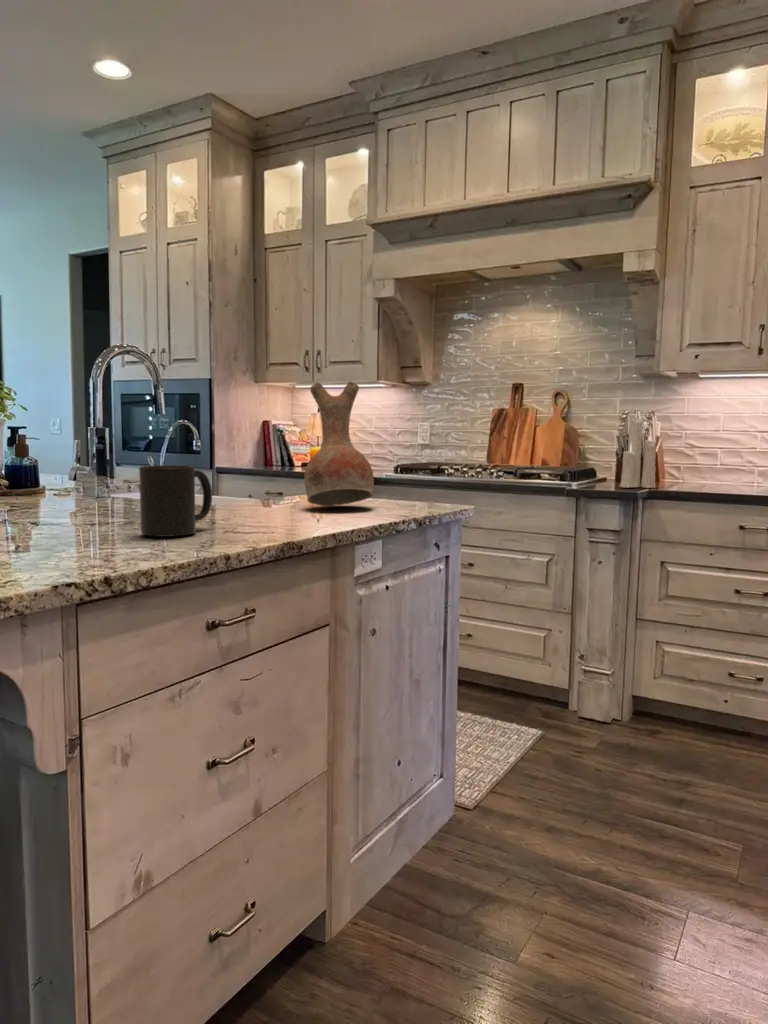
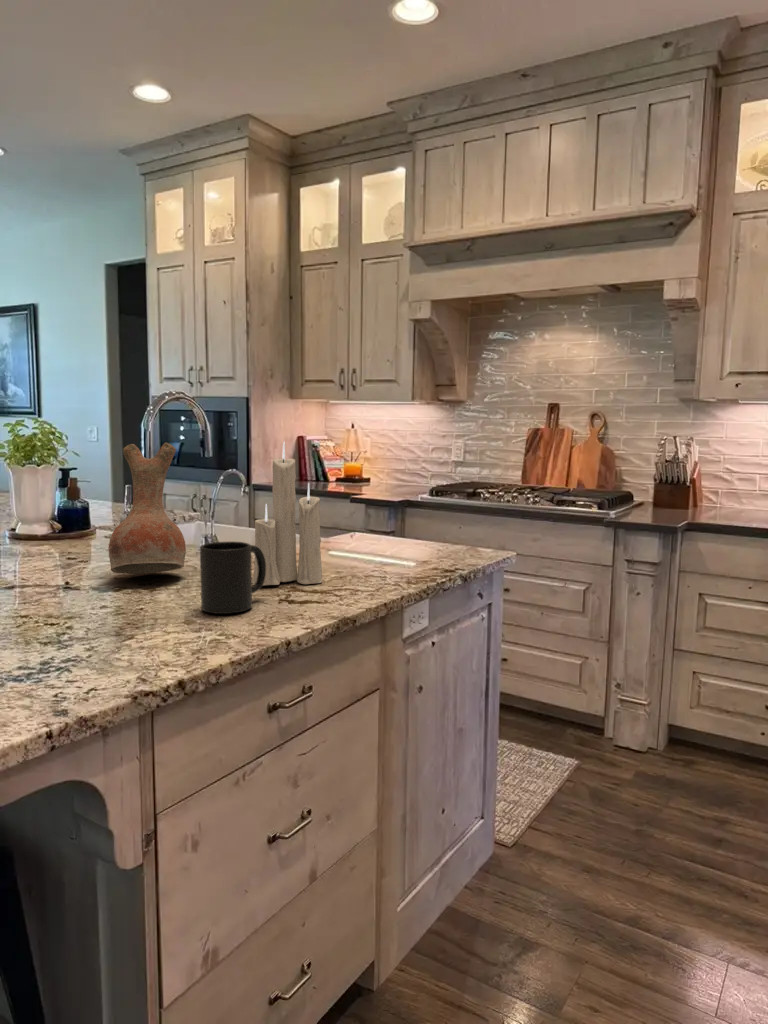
vase: present [304,381,374,506] -> present [109,443,186,574]
candle: present [620,412,656,488] -> present [252,442,322,585]

